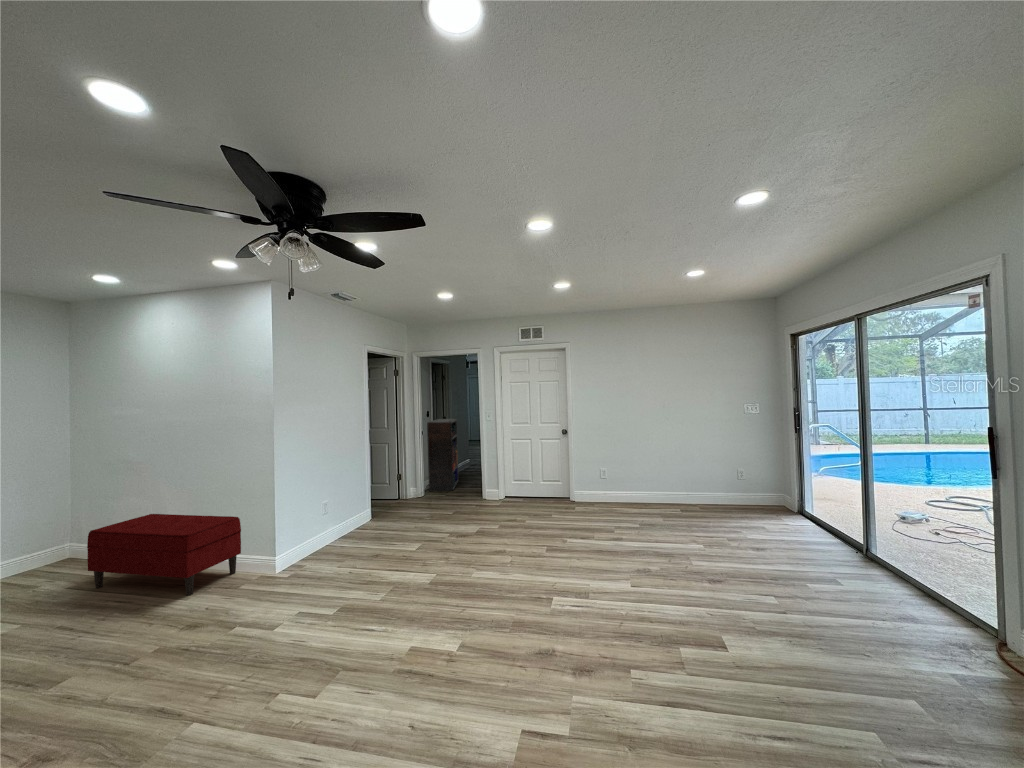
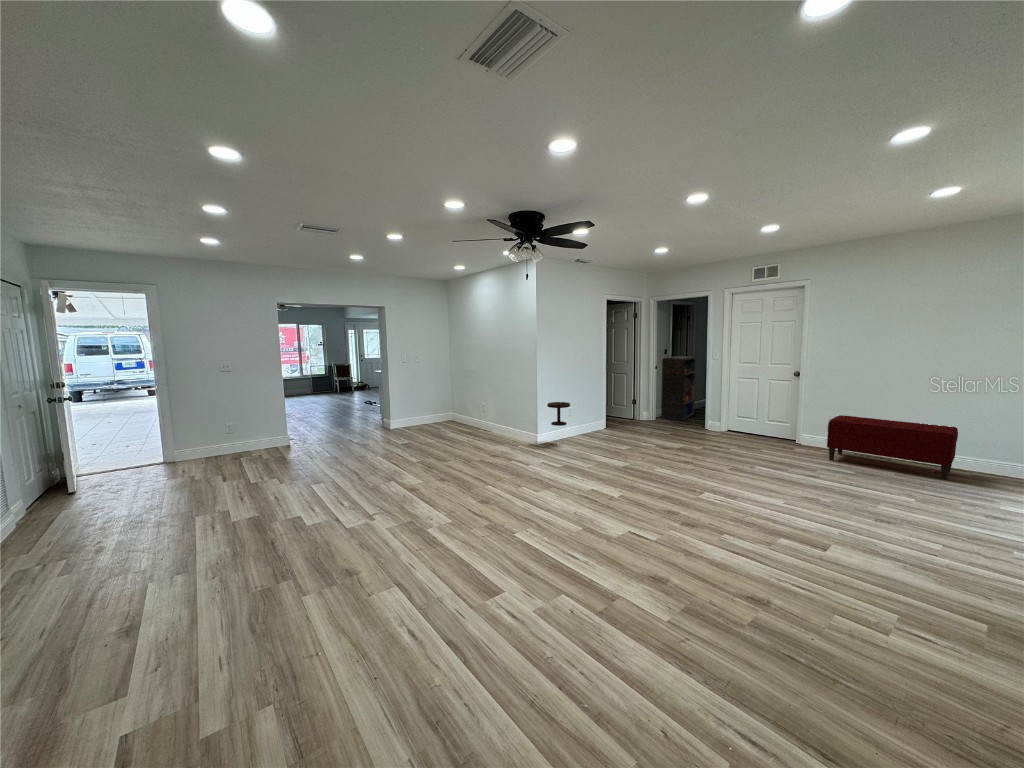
side table: none [294,495,332,563] -> present [547,402,570,426]
bench: present [87,514,241,596] -> present [827,415,958,480]

